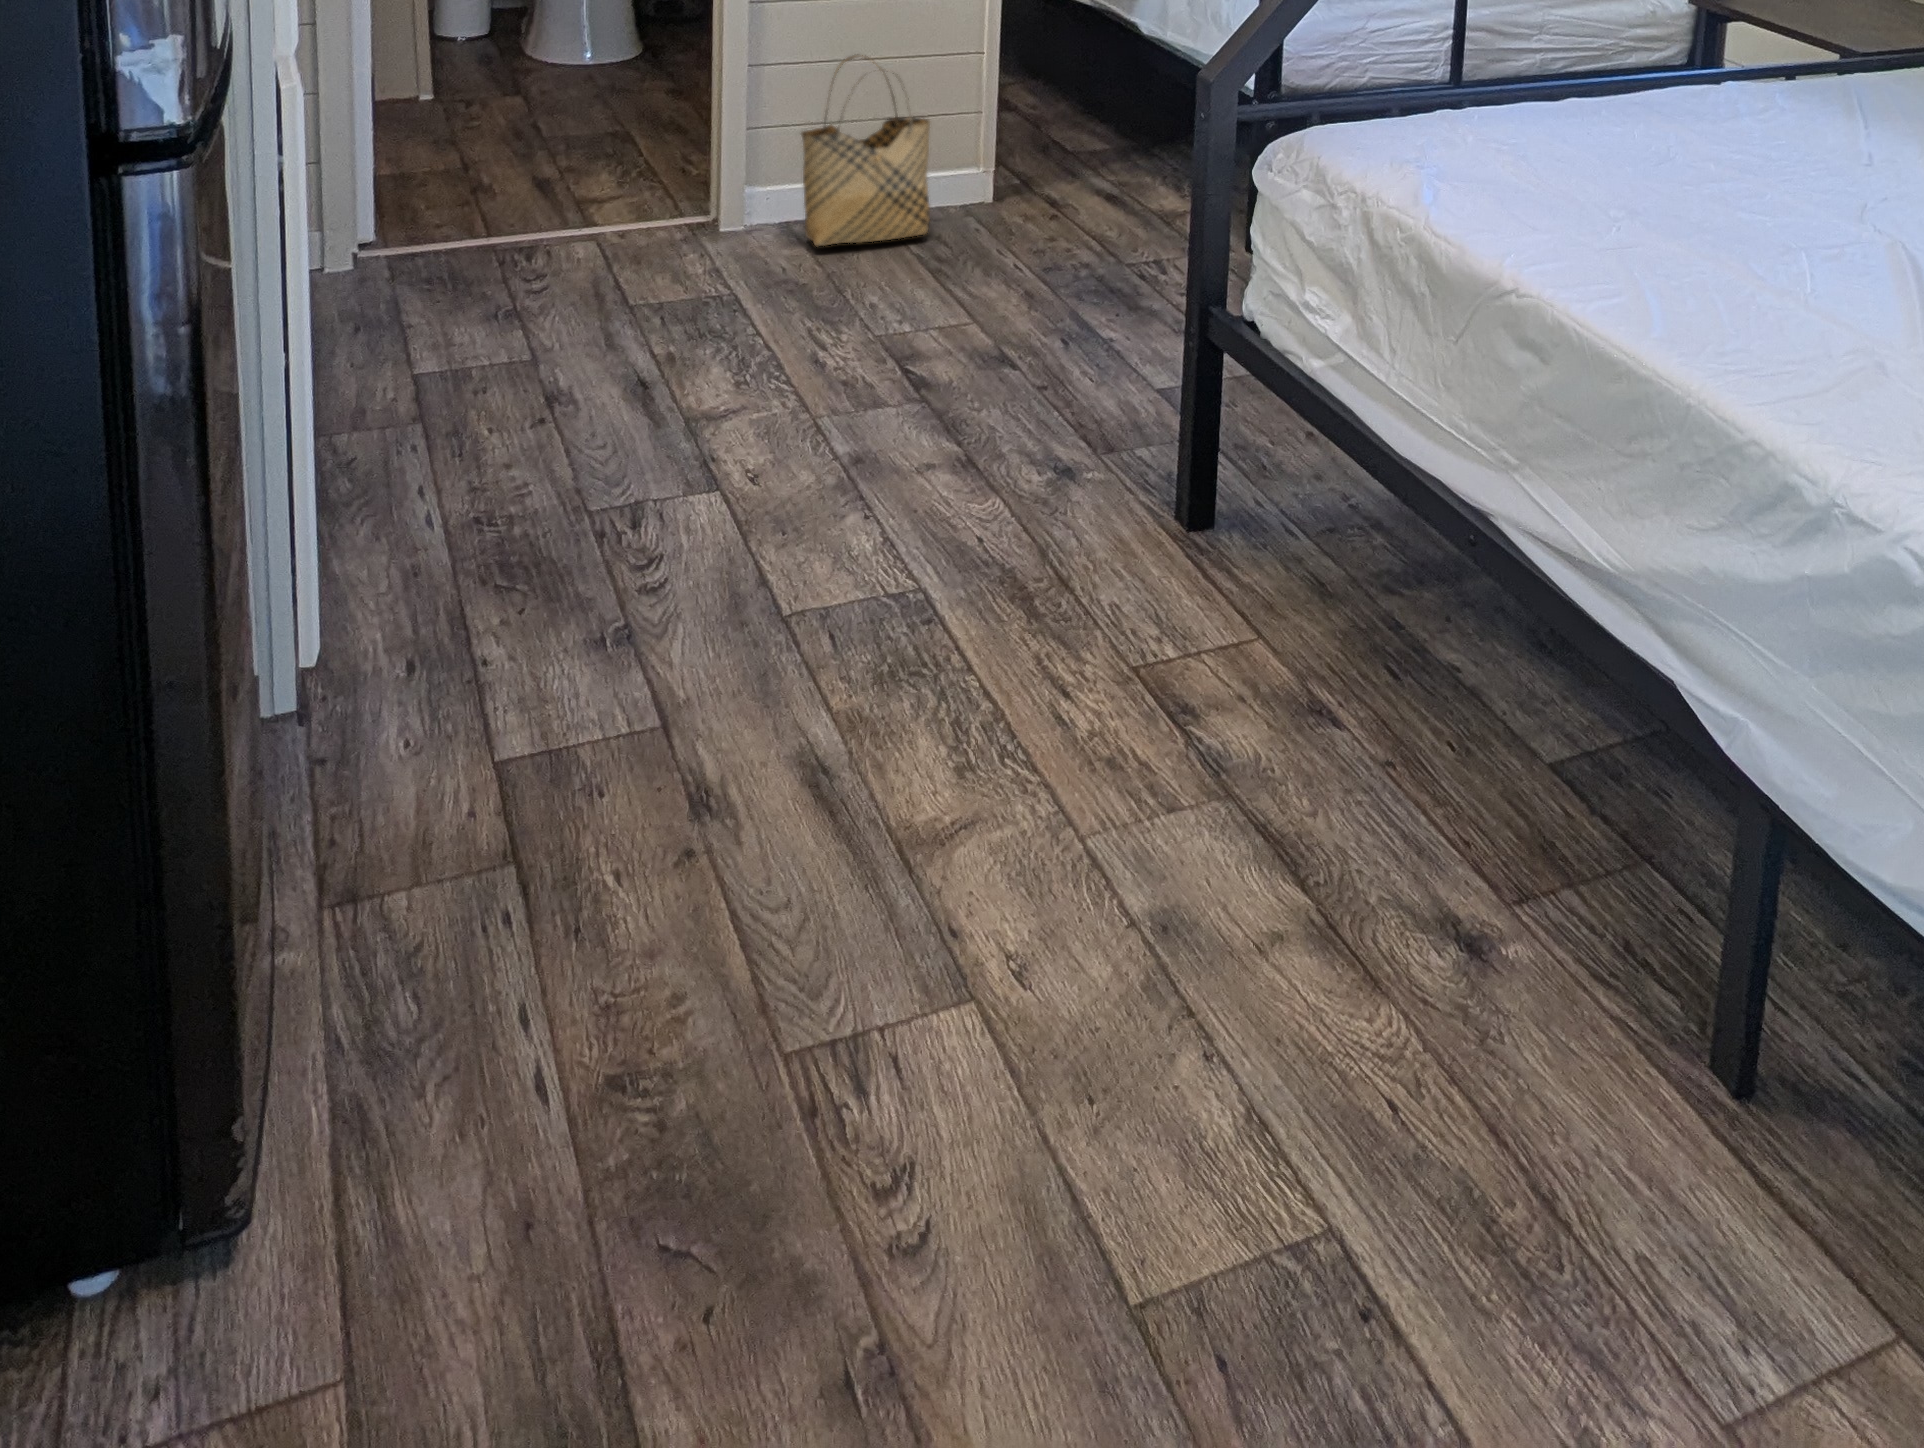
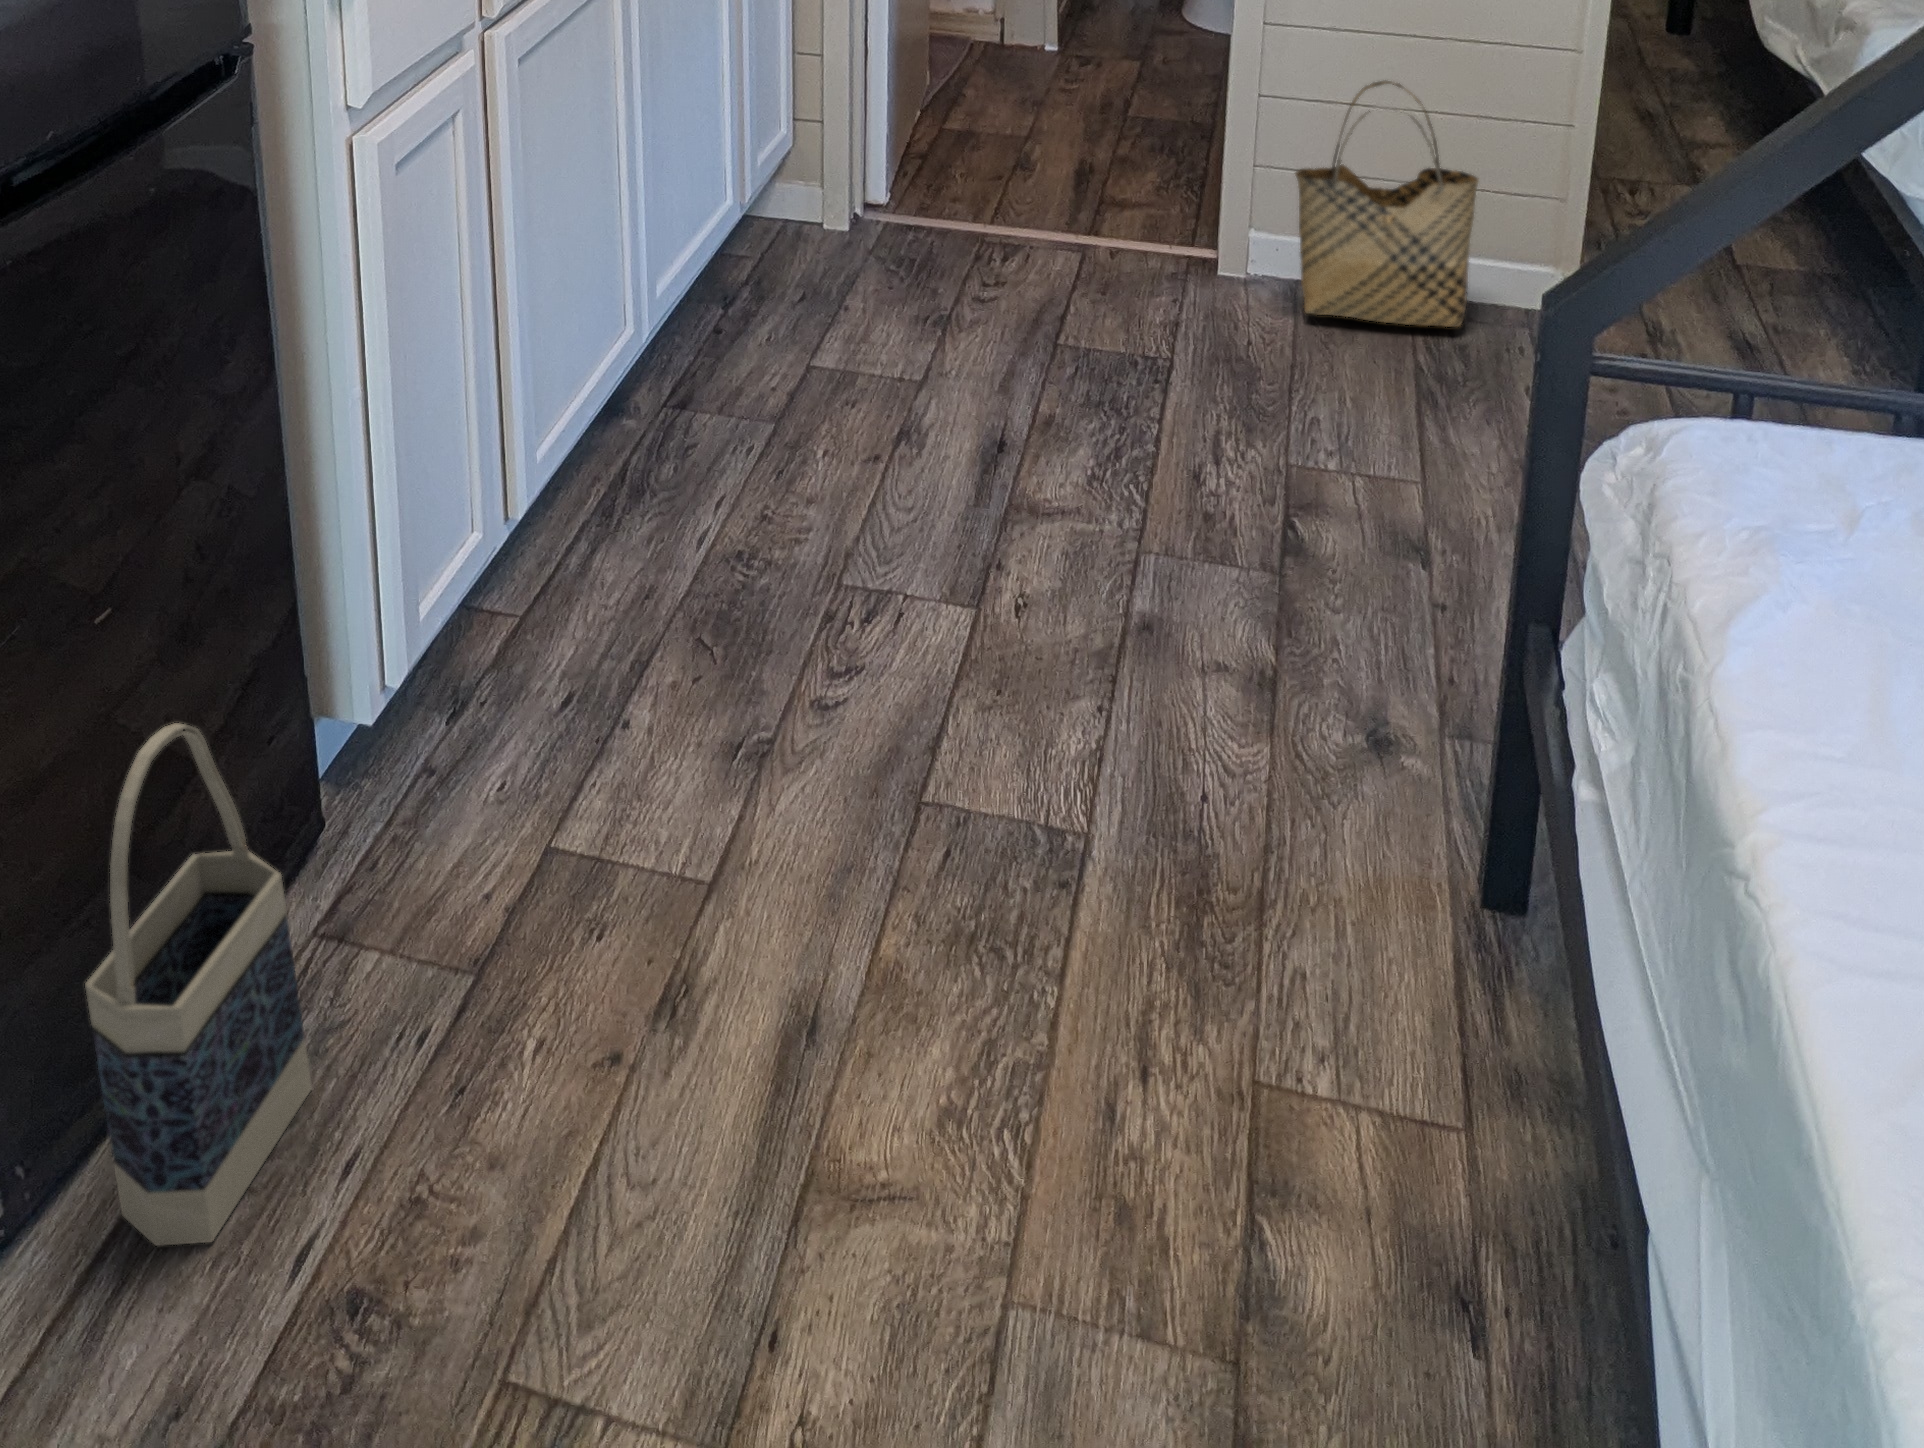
bag: none [317,635,443,1162] -> present [85,723,312,1246]

